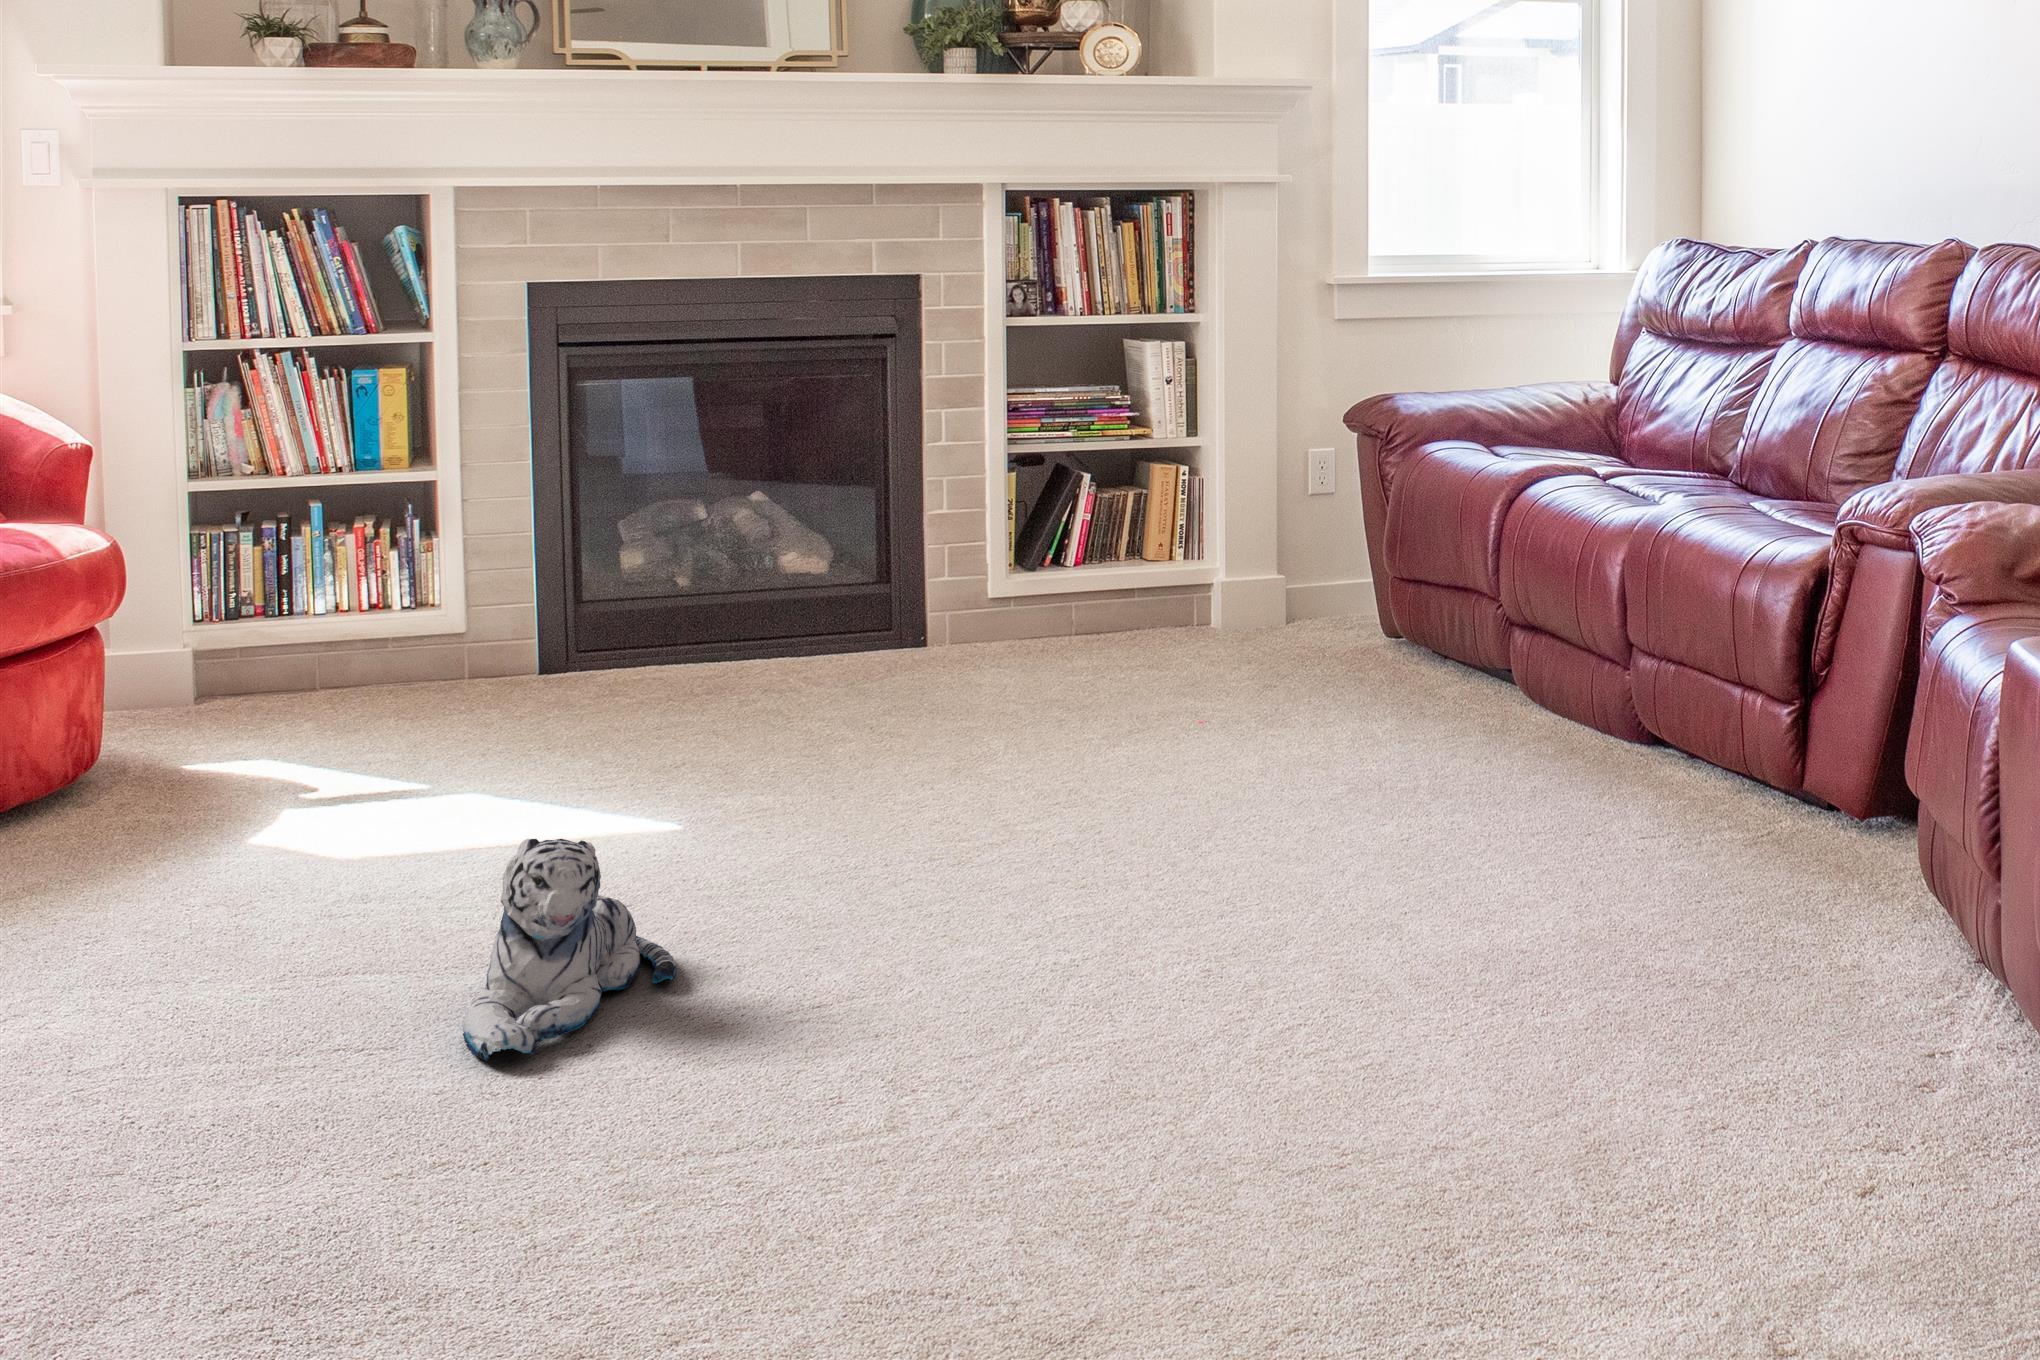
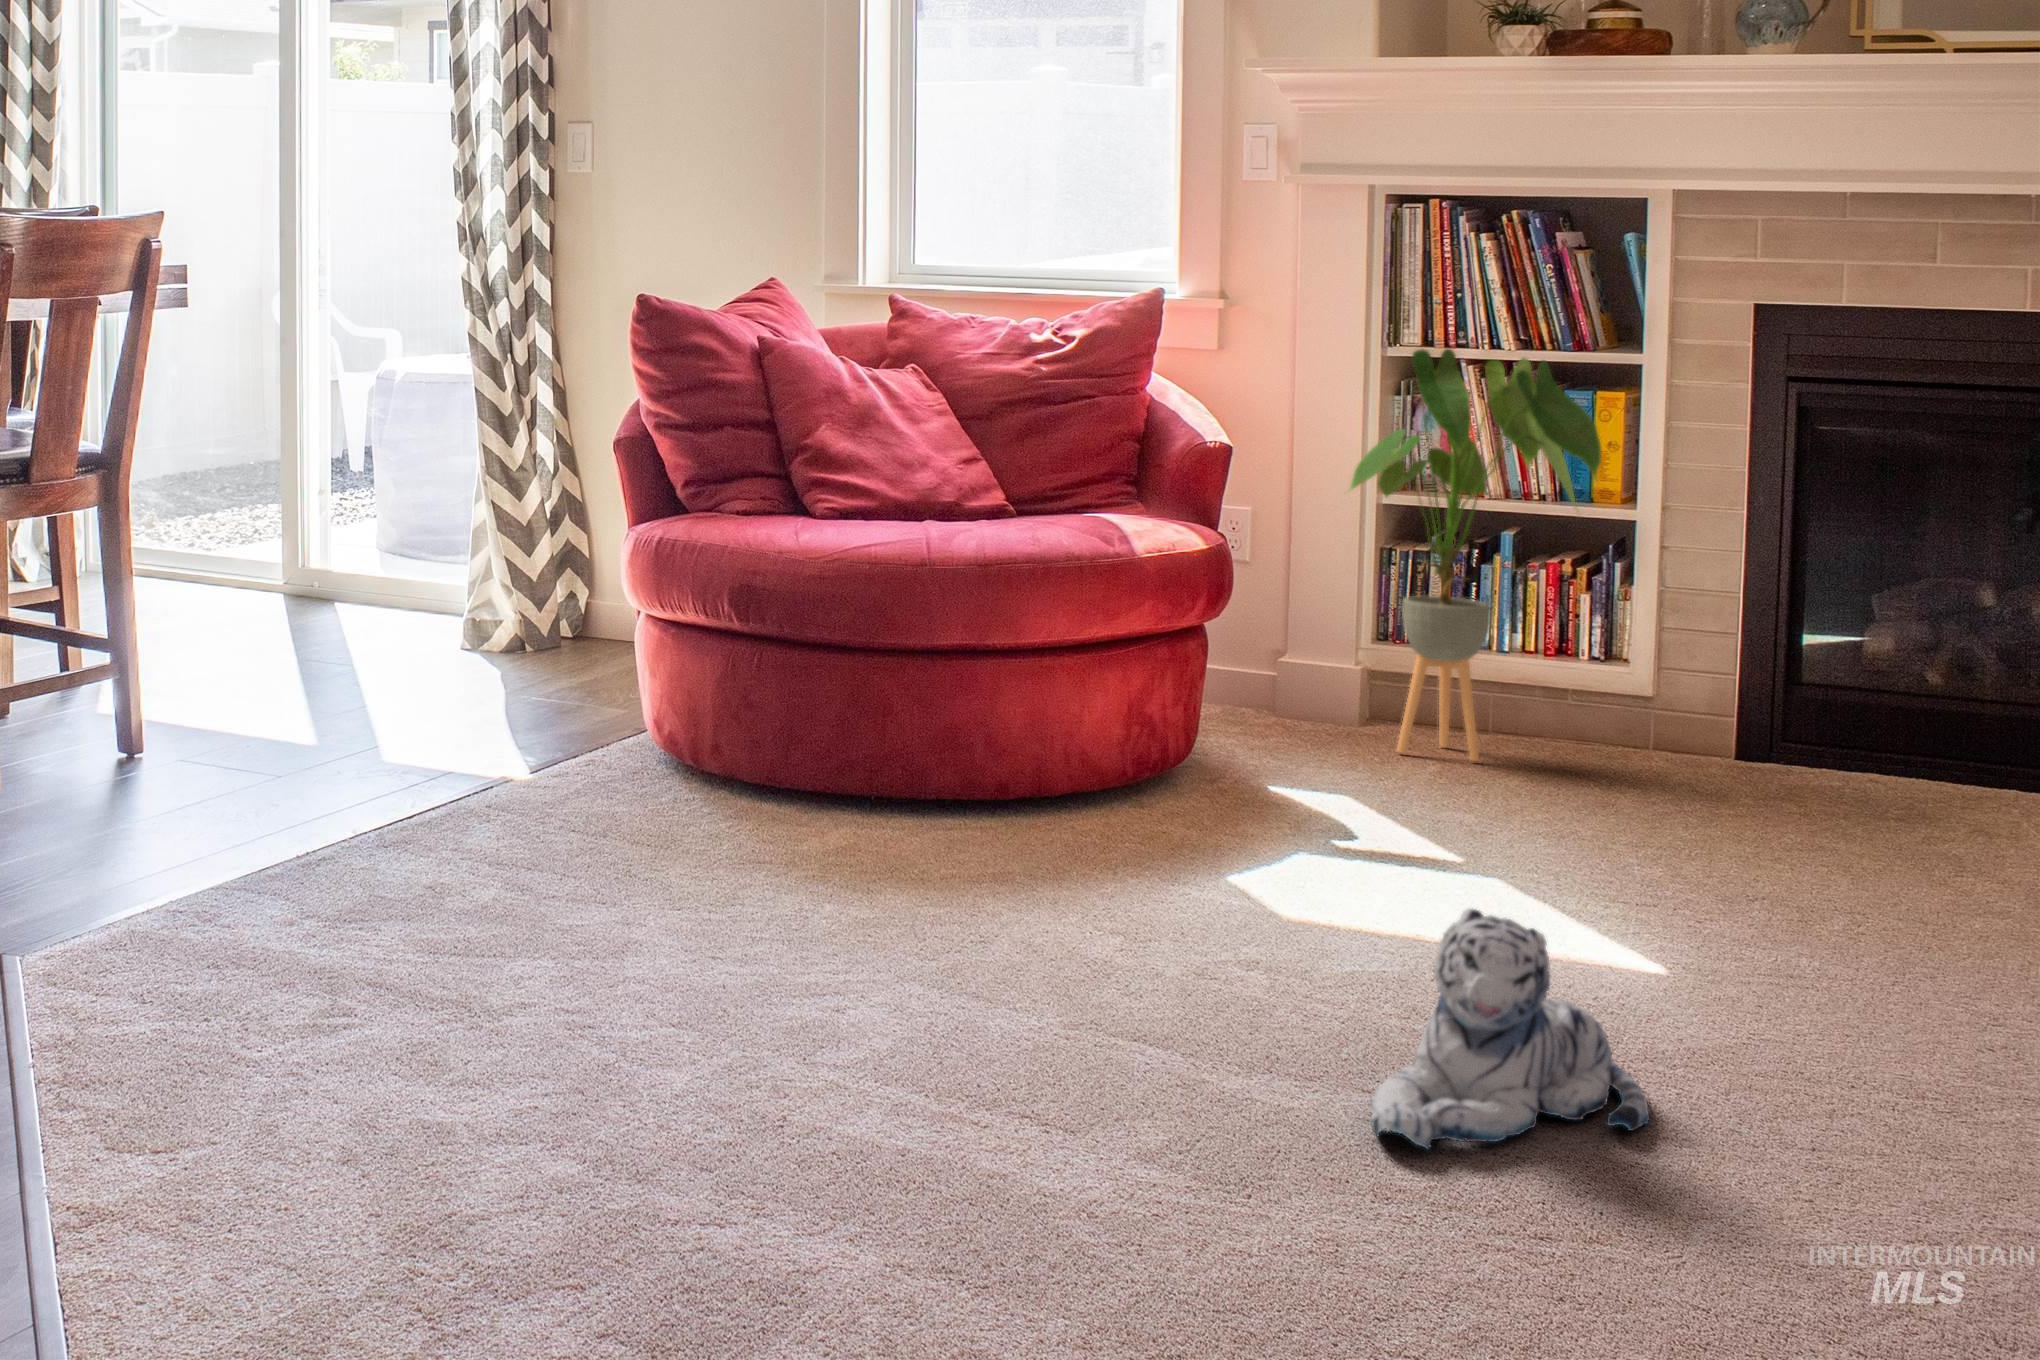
house plant: none [171,342,424,727] -> present [1350,349,1602,761]

